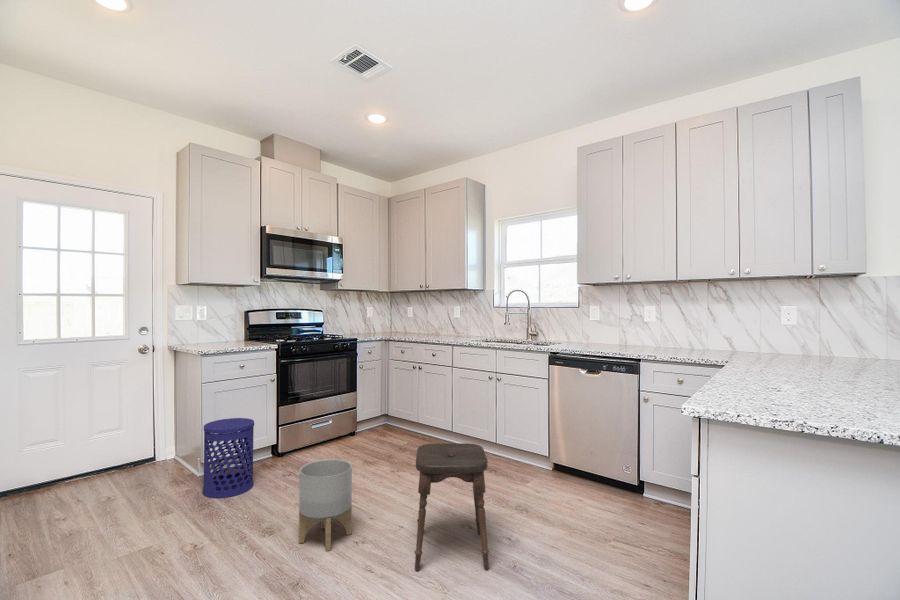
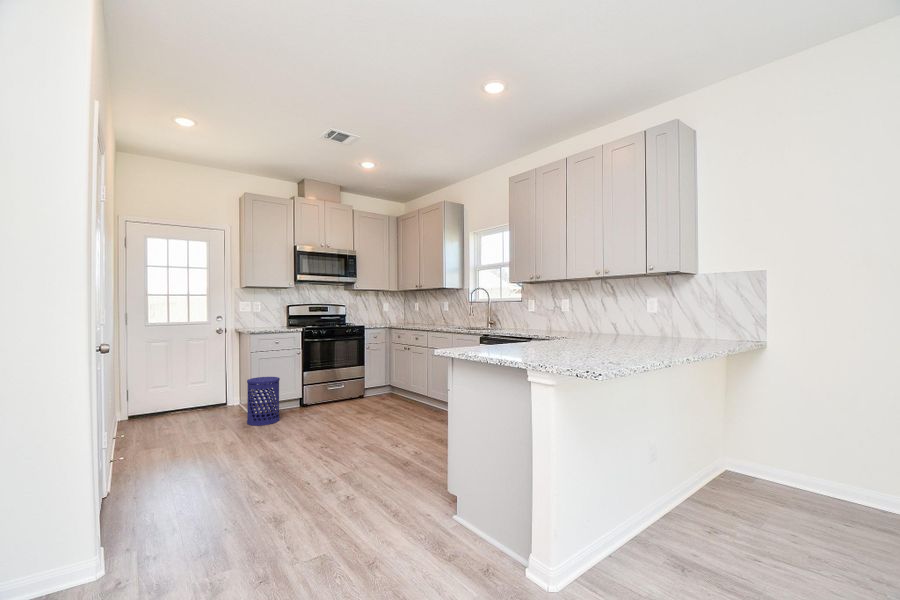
stool: present [415,443,489,571] -> none [344,390,400,466]
planter: present [299,459,352,551] -> none [288,399,321,452]

